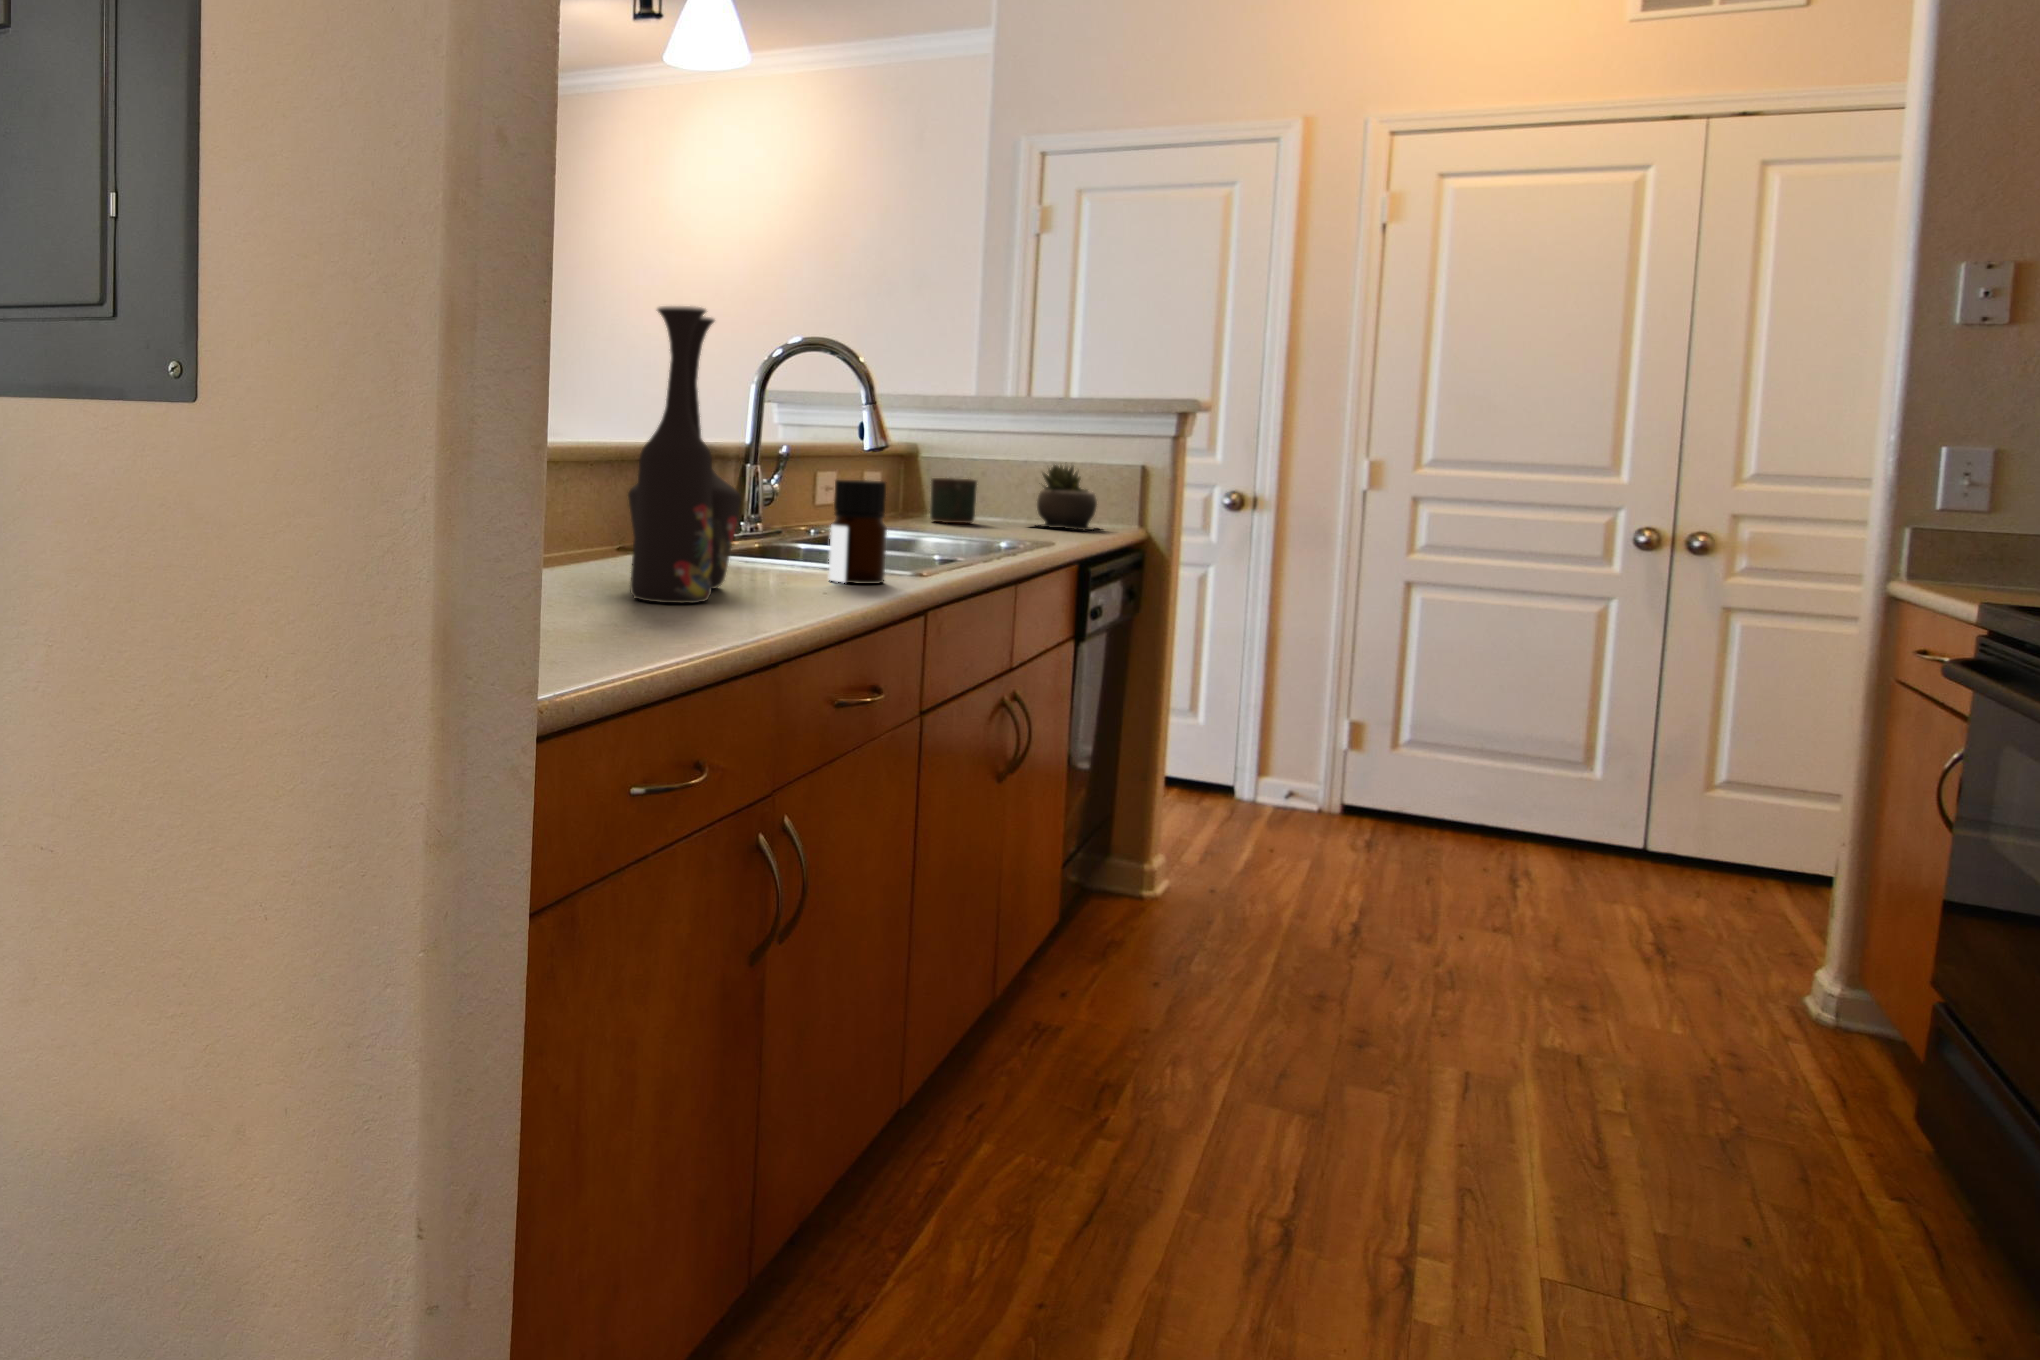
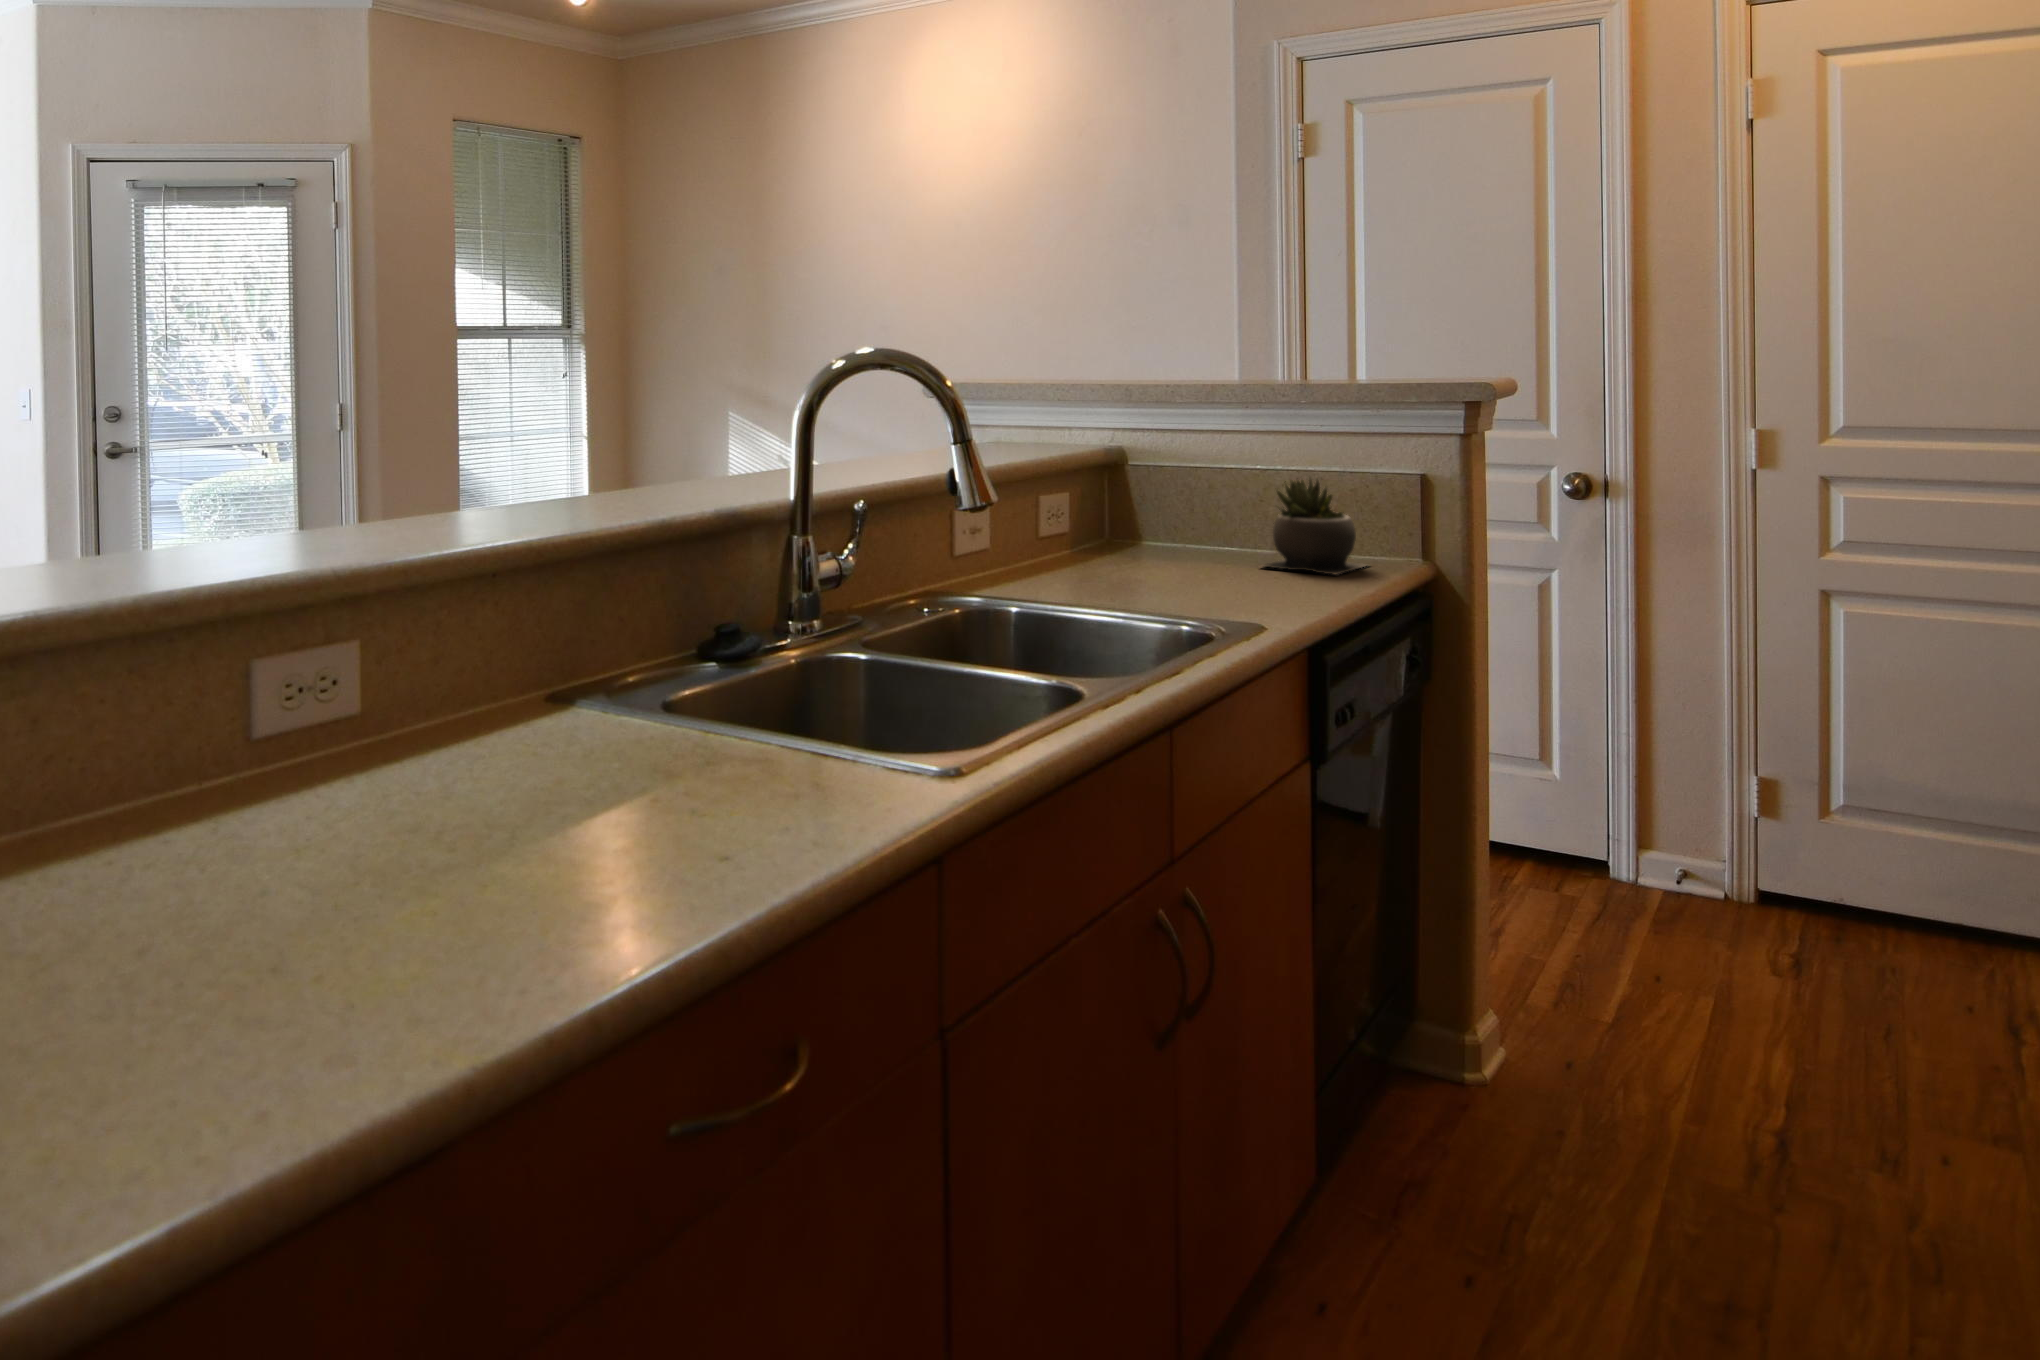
vase: present [628,306,741,603] -> none [297,395,575,967]
mug: present [930,478,977,523] -> none [1126,501,1189,566]
bottle: present [829,480,887,584] -> none [781,631,875,823]

